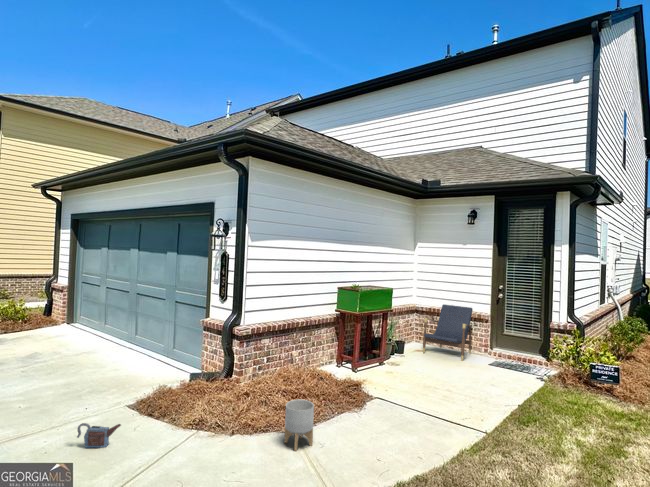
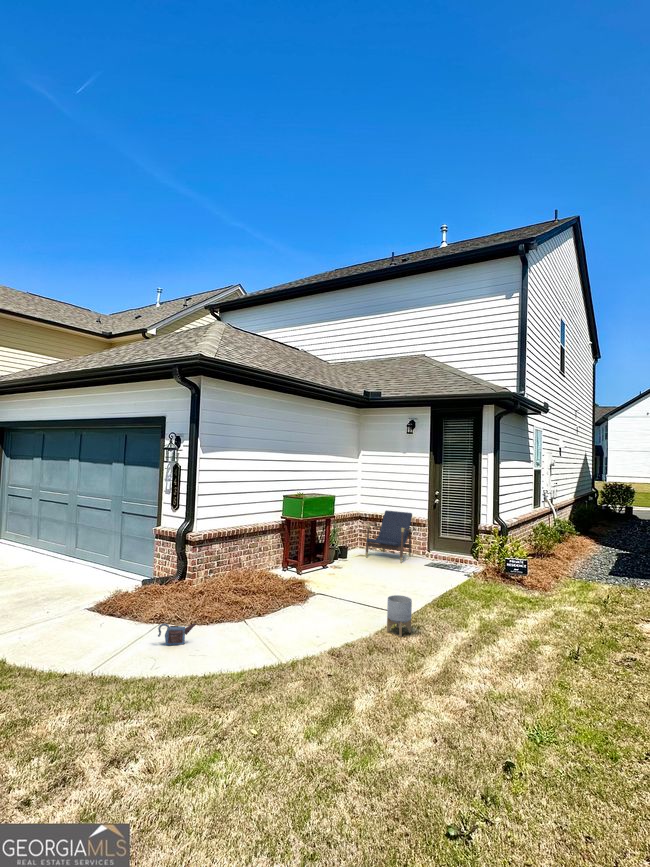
planter: present [285,399,314,451] -> present [387,595,412,637]
watering can: present [77,423,121,448] -> present [158,623,196,645]

